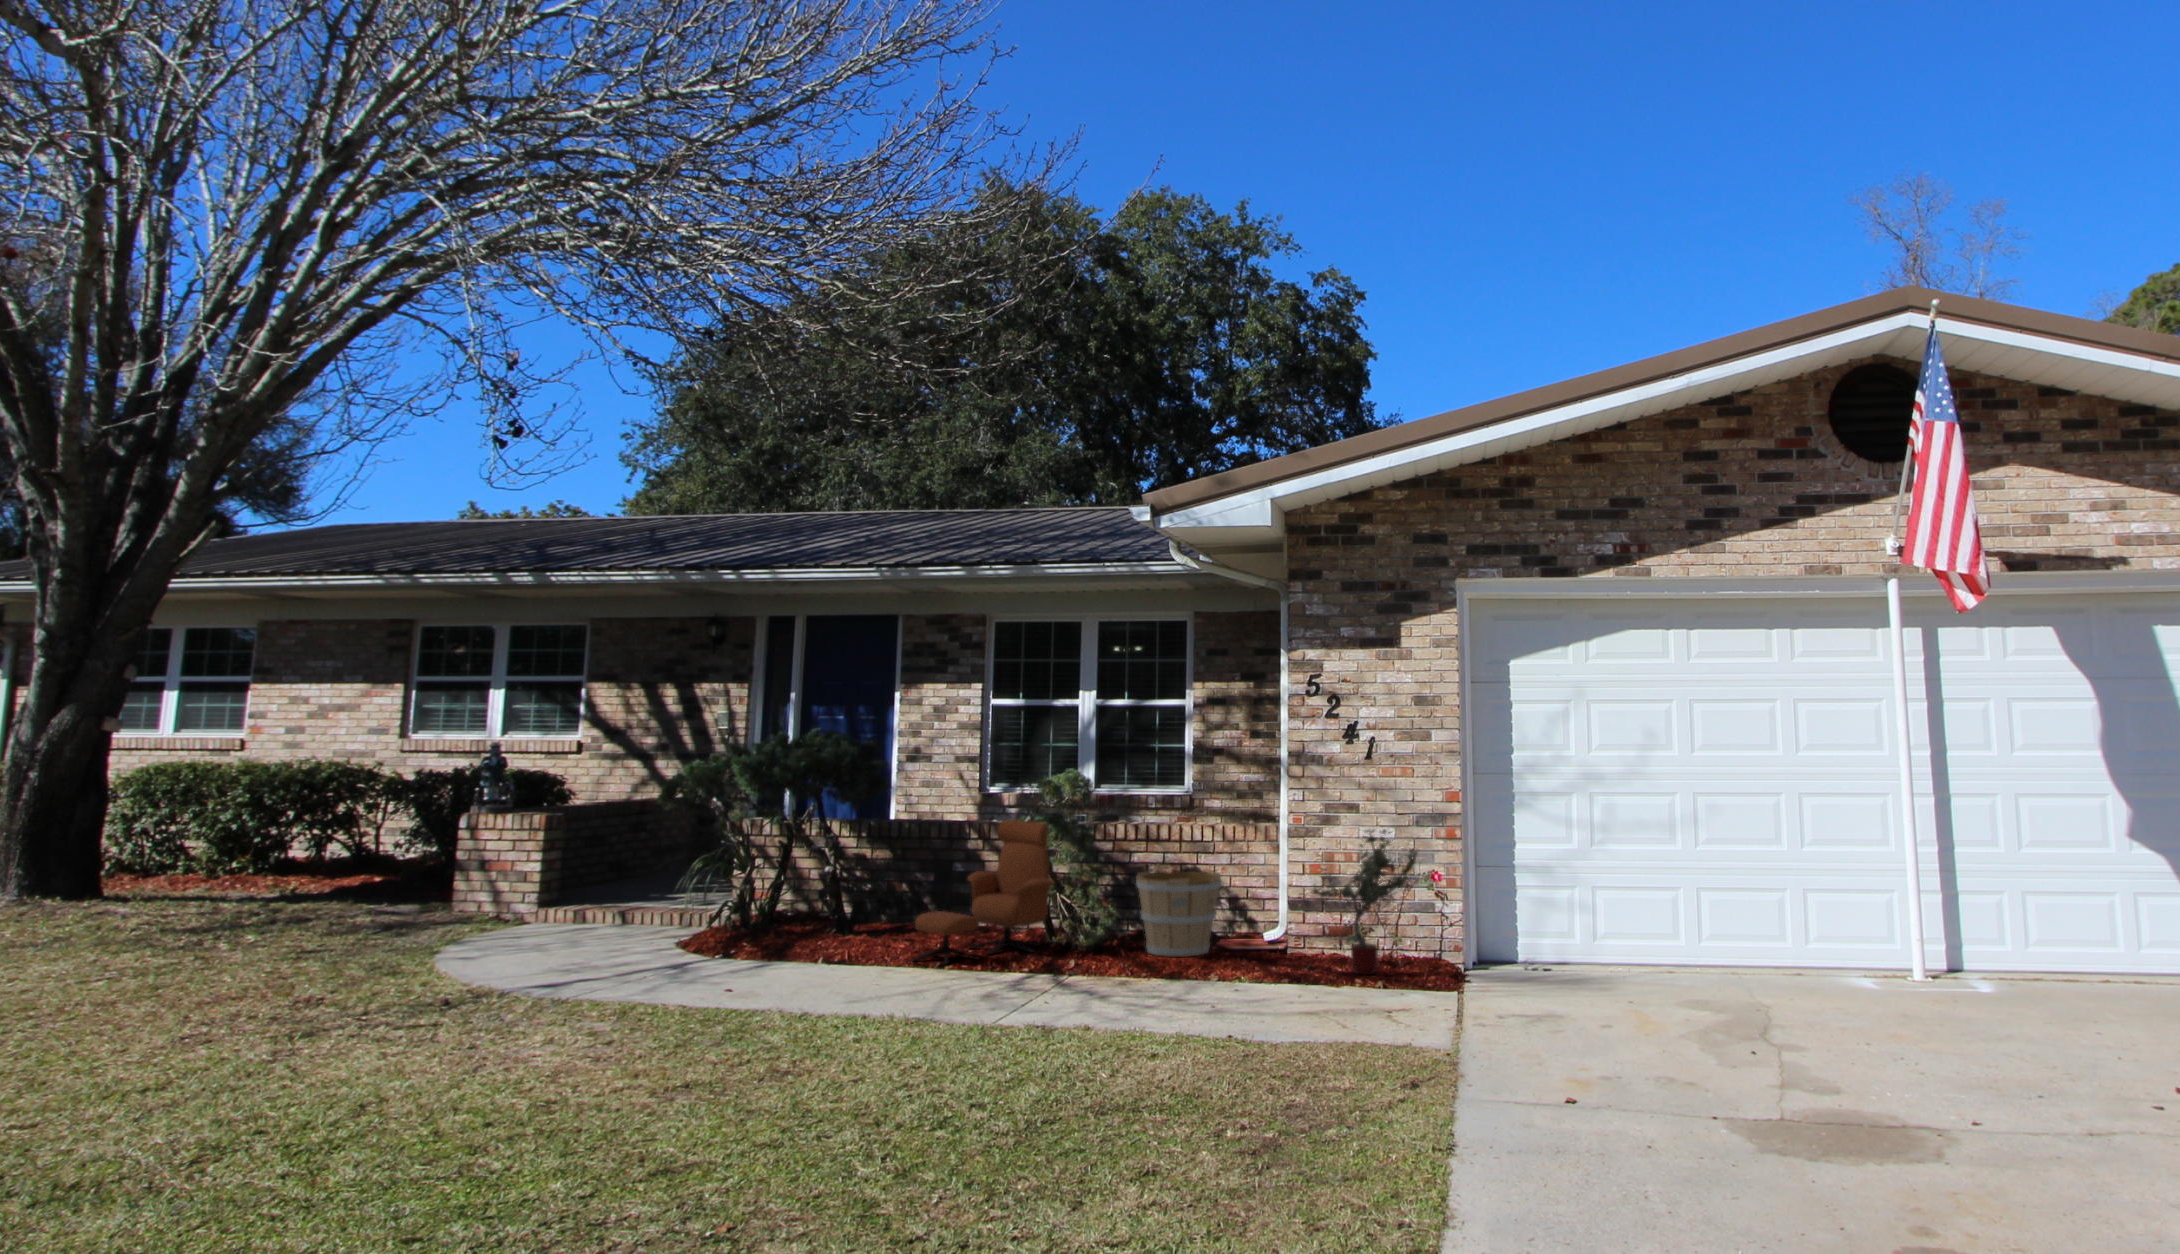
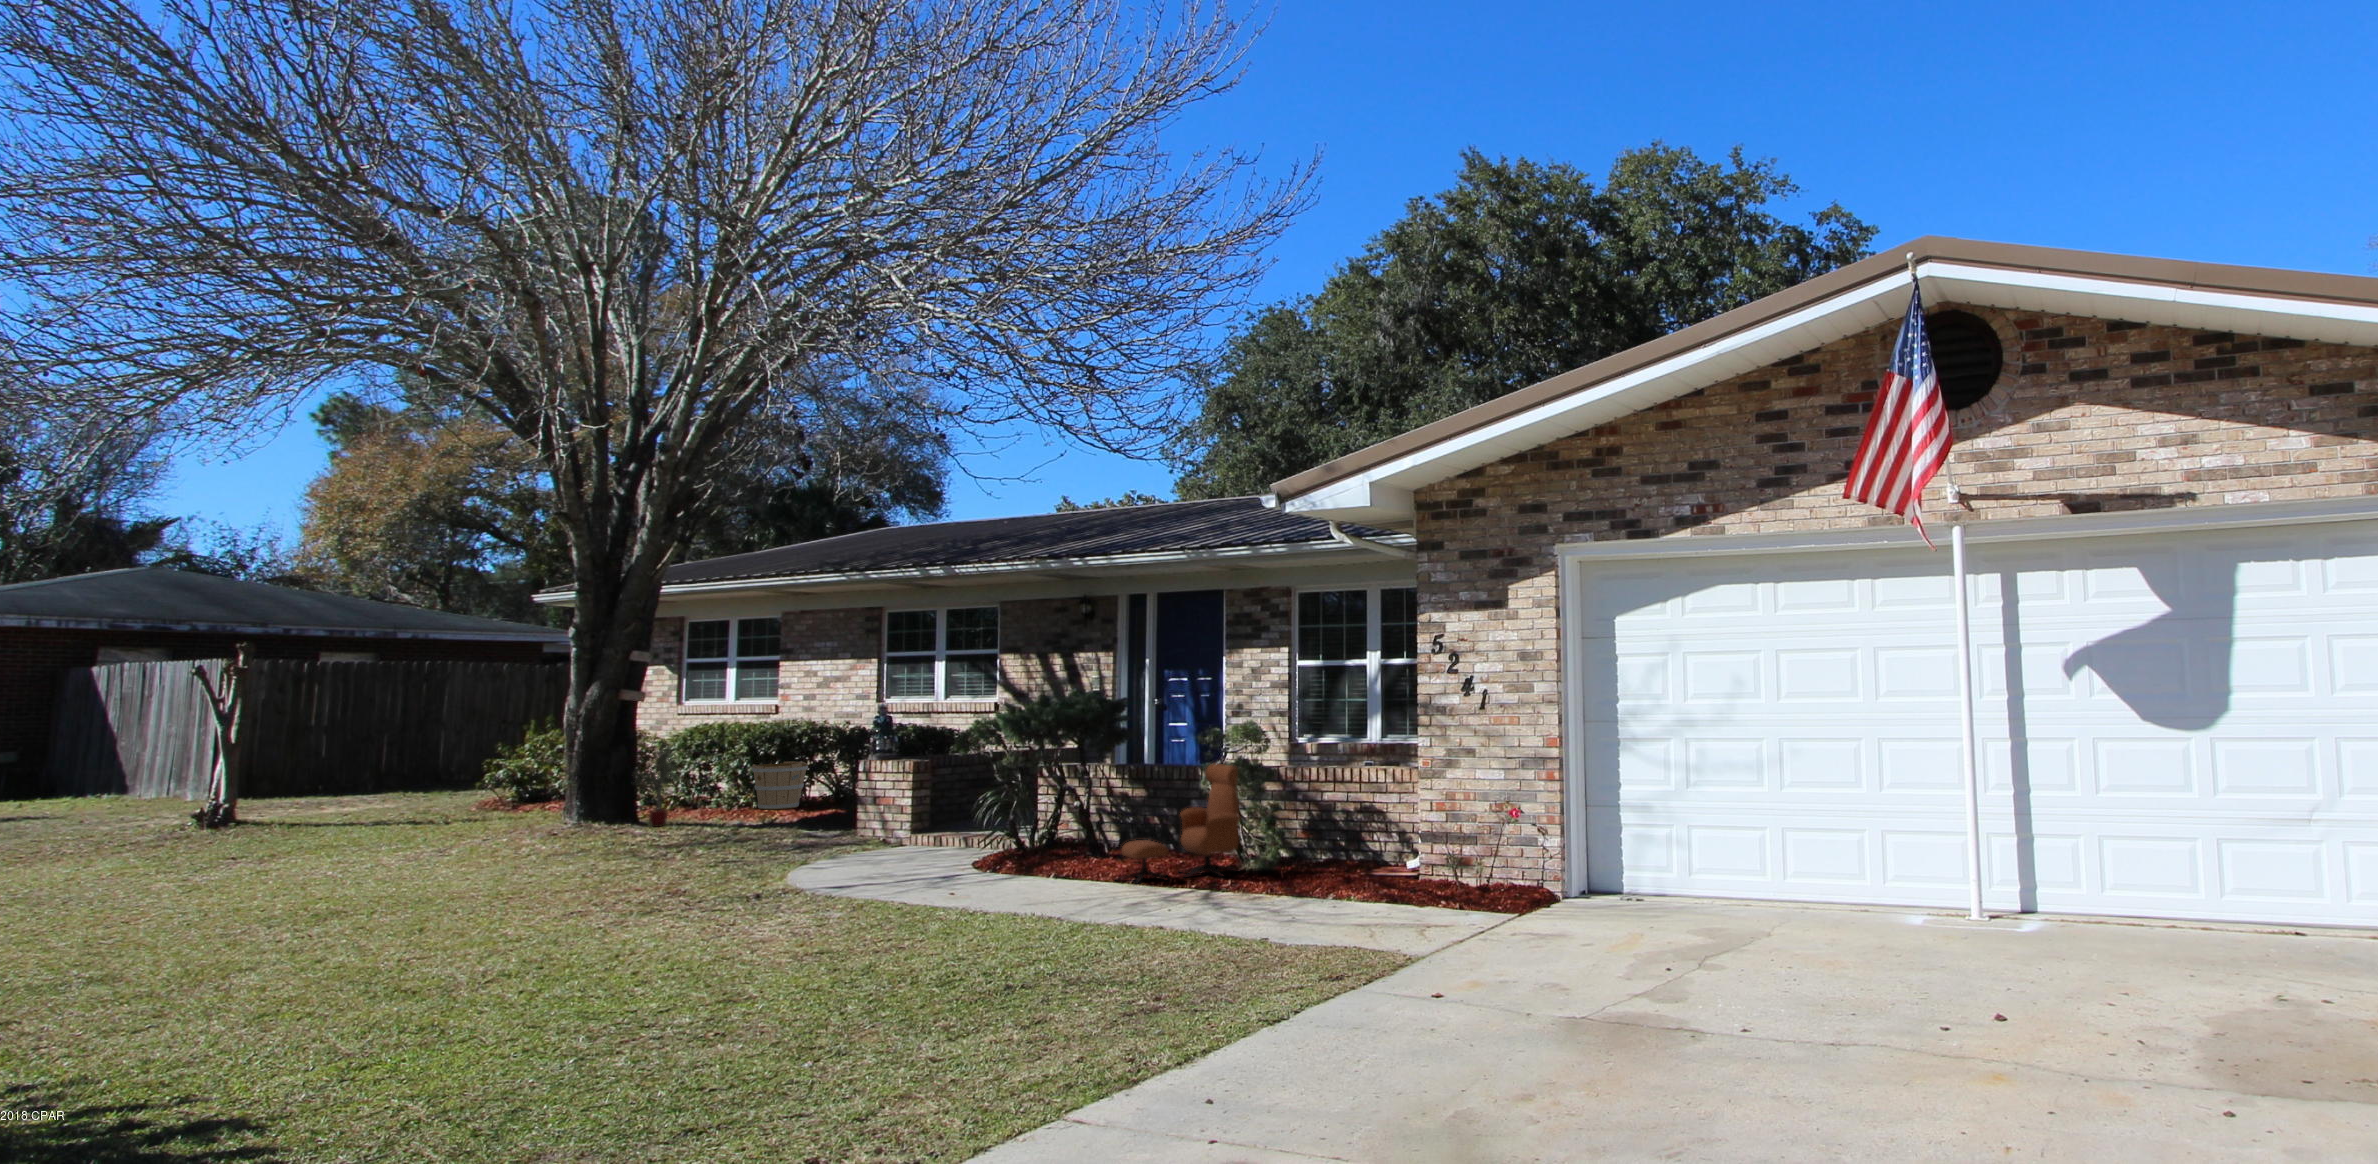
potted tree: present [1311,829,1418,975] -> present [632,740,676,827]
wooden bucket: present [1136,871,1222,957] -> present [752,761,808,810]

